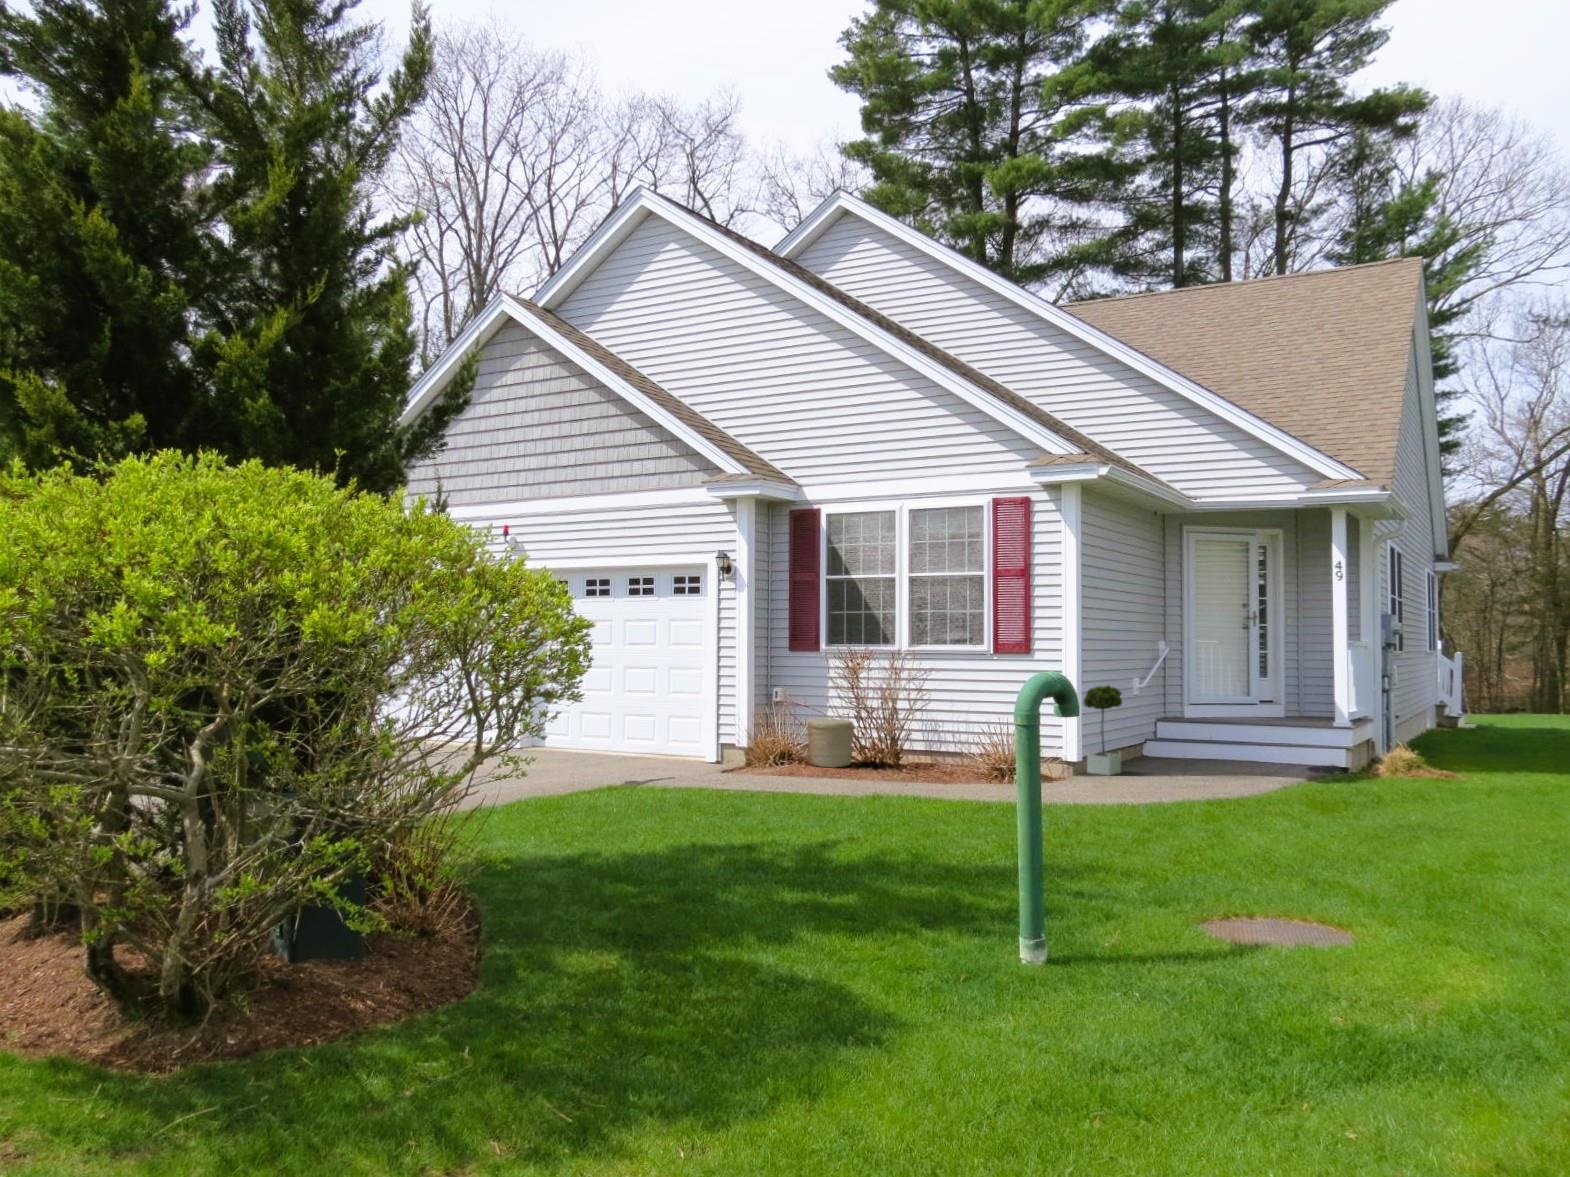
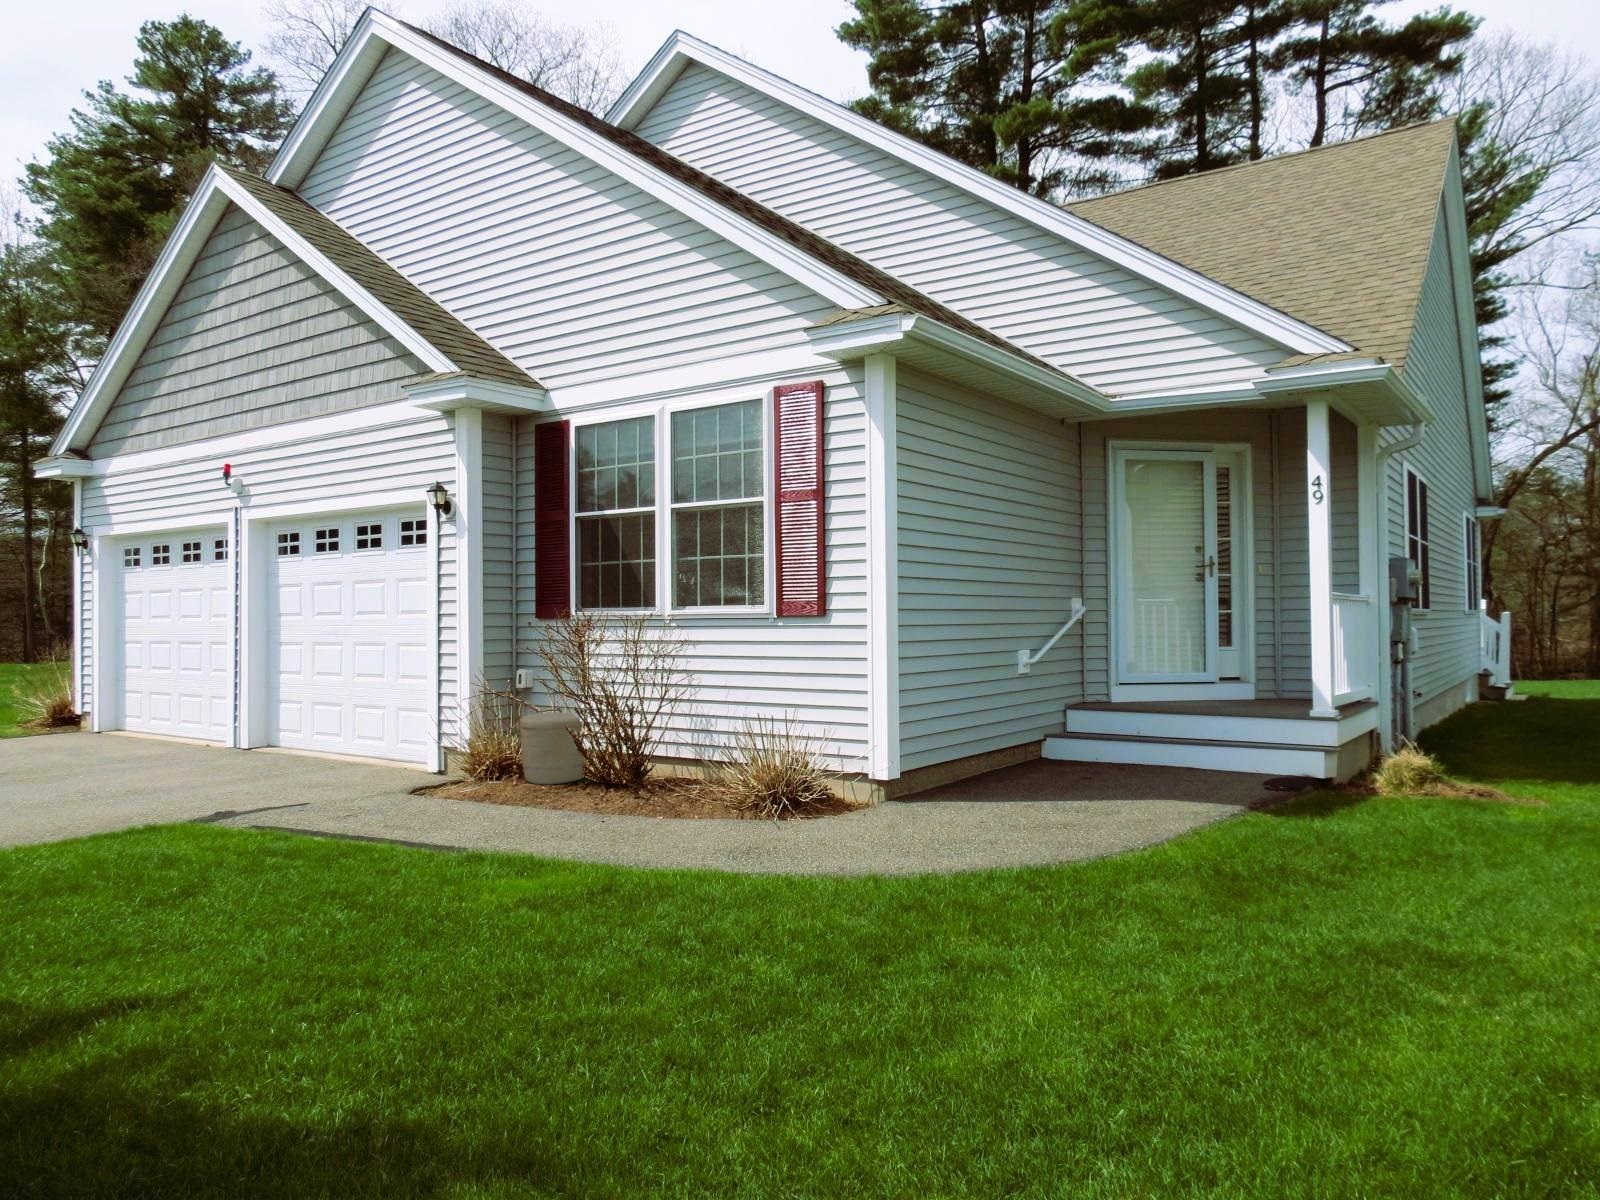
potted tree: present [1083,685,1122,775] -> none [897,660,960,800]

